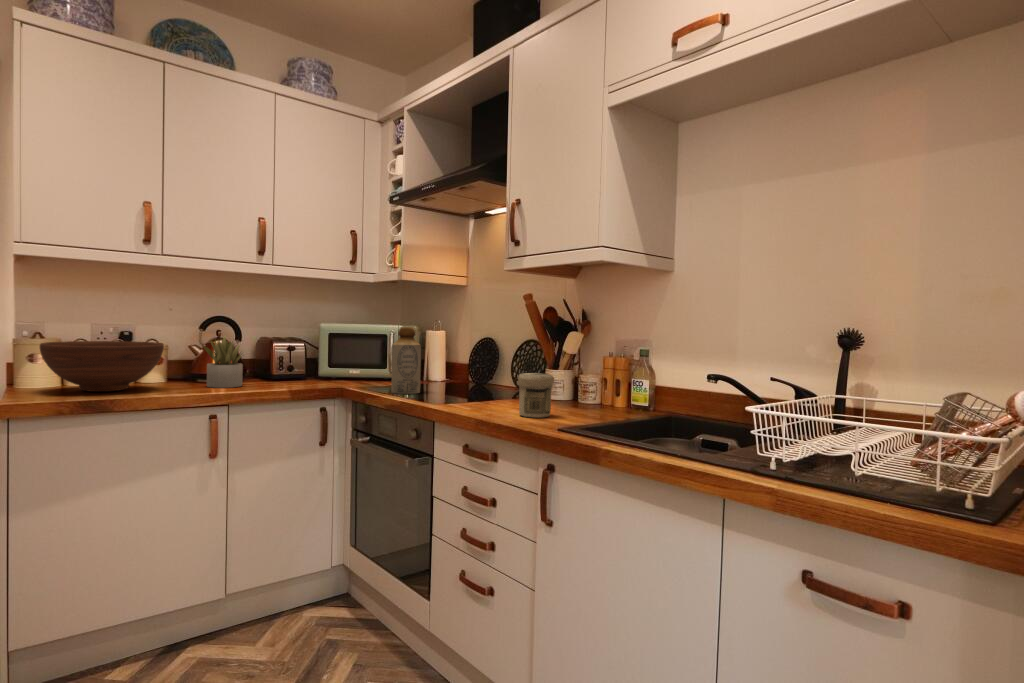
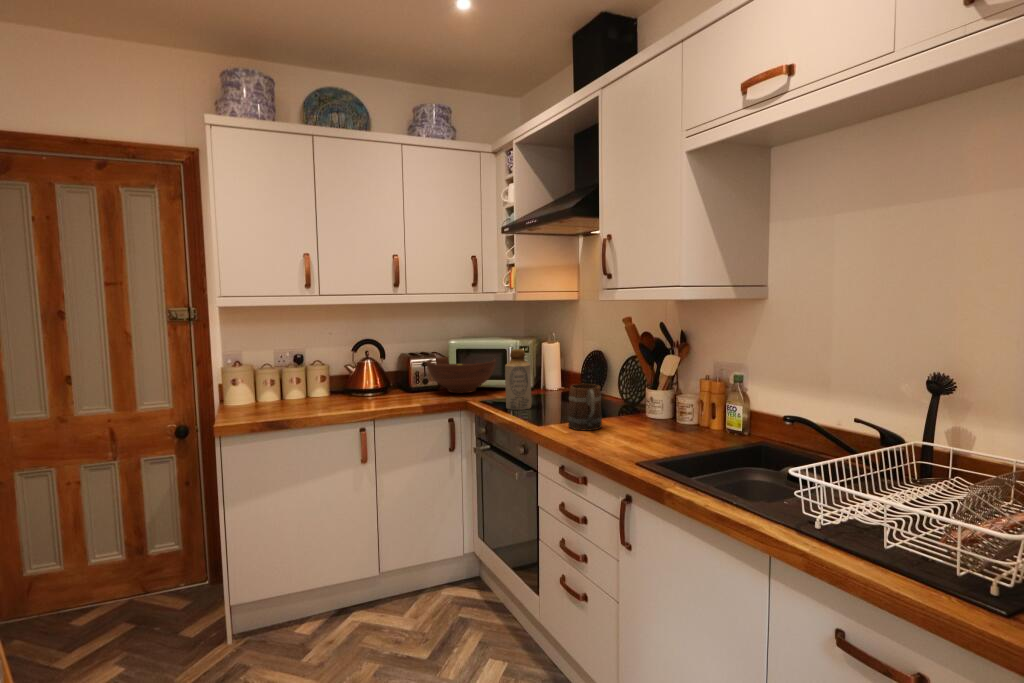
succulent plant: present [203,336,243,388] -> none [354,358,388,403]
fruit bowl: present [40,341,164,392] -> present [427,357,496,393]
mug: none [469,359,505,408] -> present [568,384,602,431]
jar: present [518,373,553,418] -> none [608,403,641,447]

